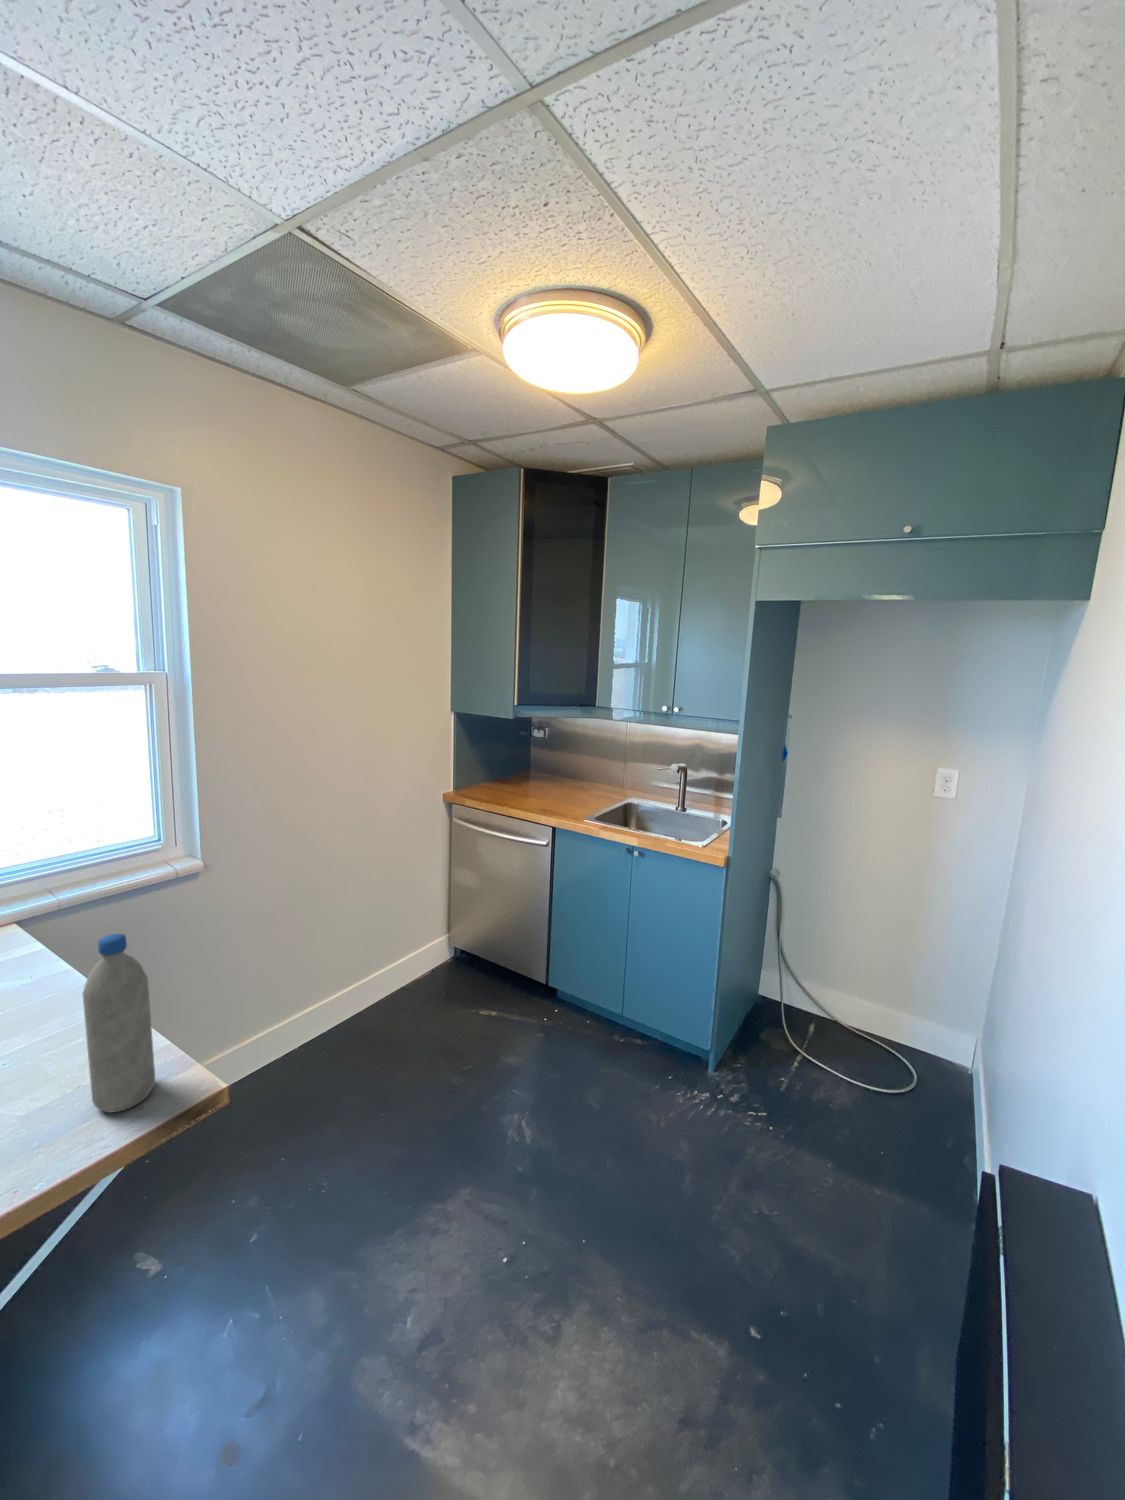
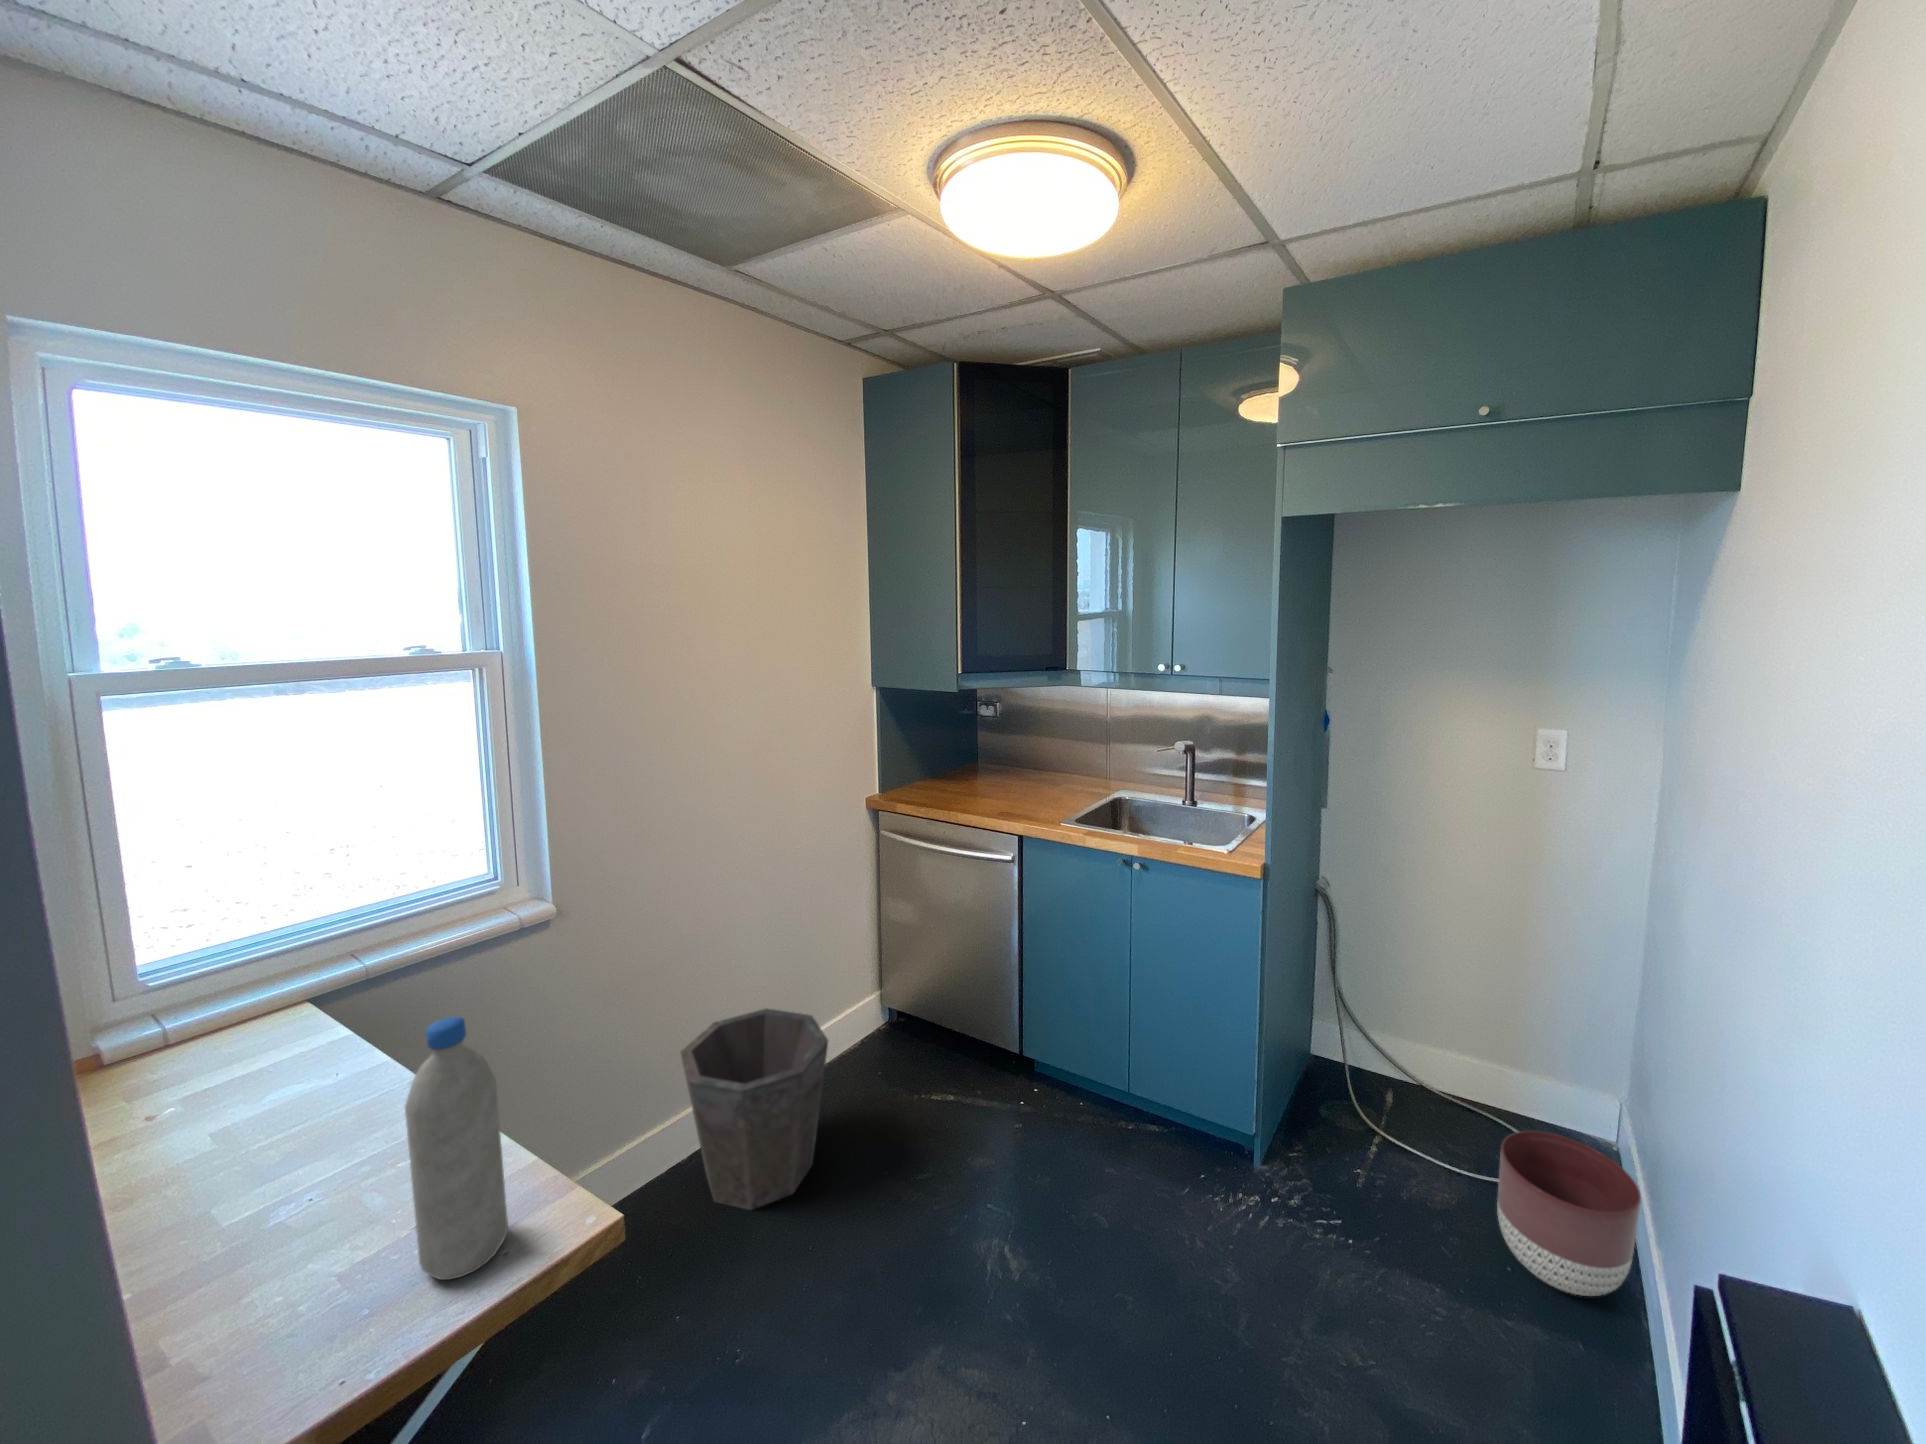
waste bin: none [293,945,403,1088] -> present [681,1009,828,1210]
planter: none [878,1057,978,1173] -> present [1497,1131,1641,1296]

